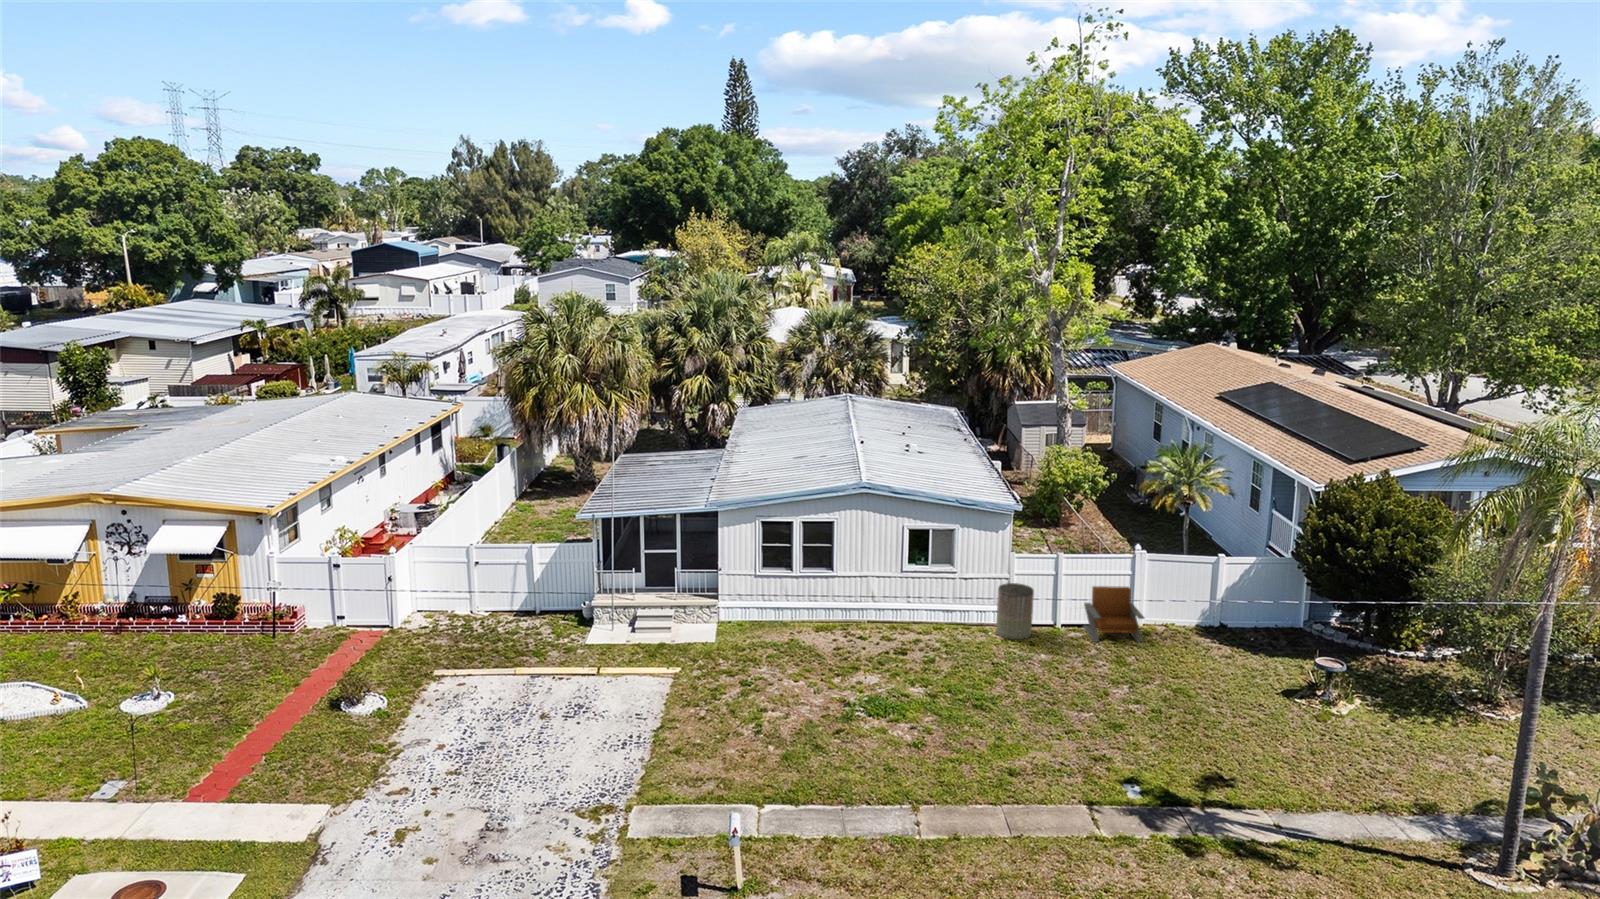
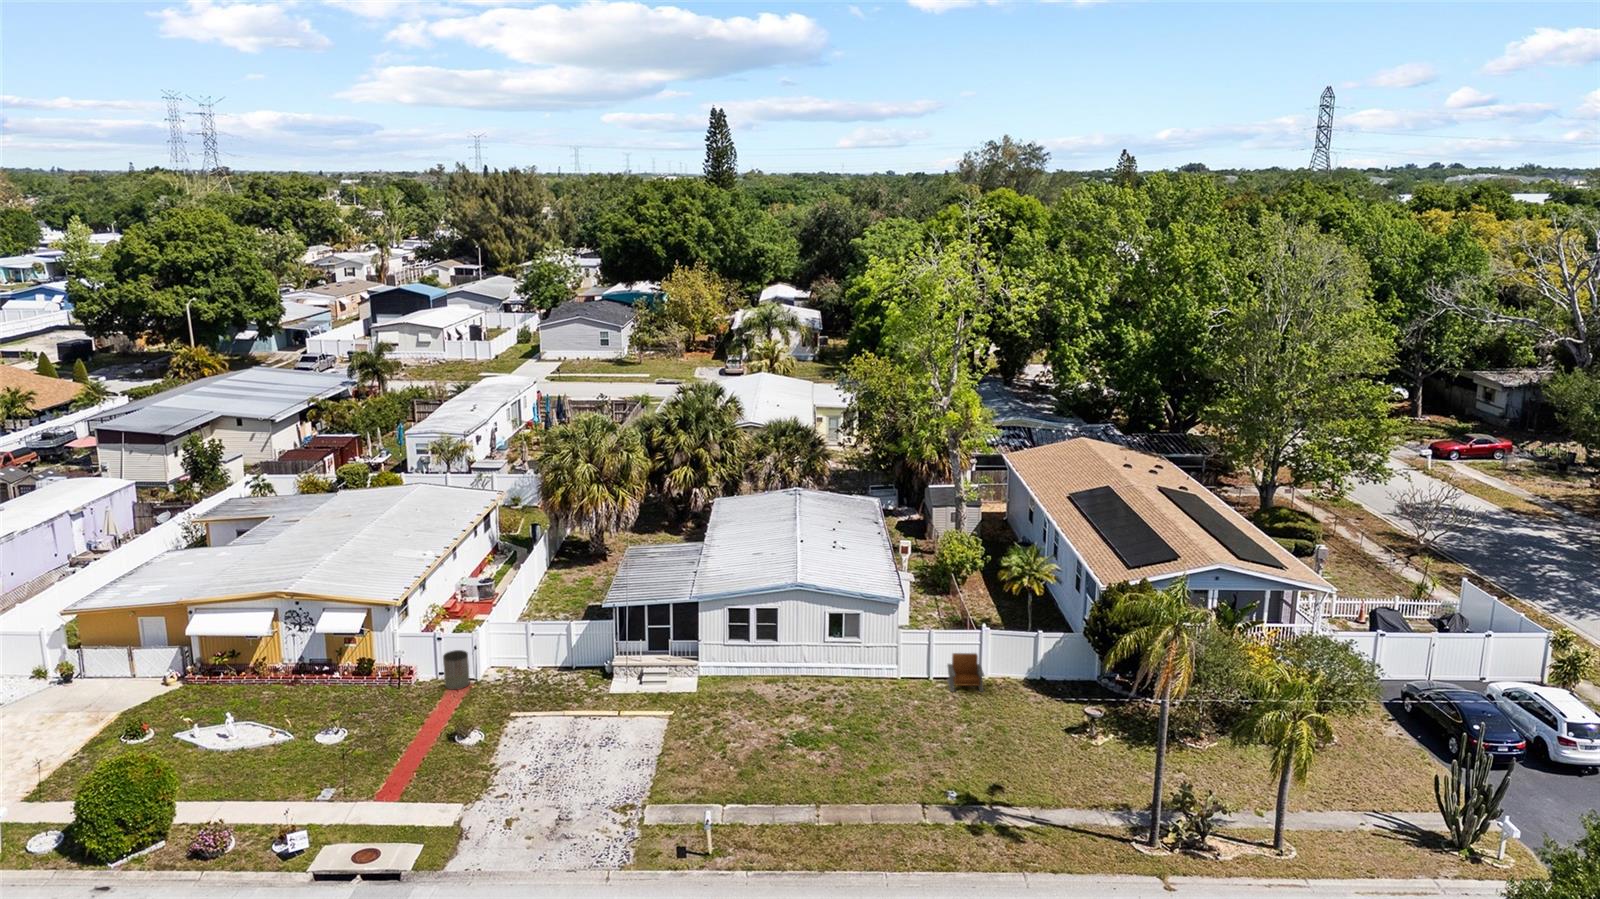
trash can: present [996,583,1034,640] -> present [443,650,470,690]

